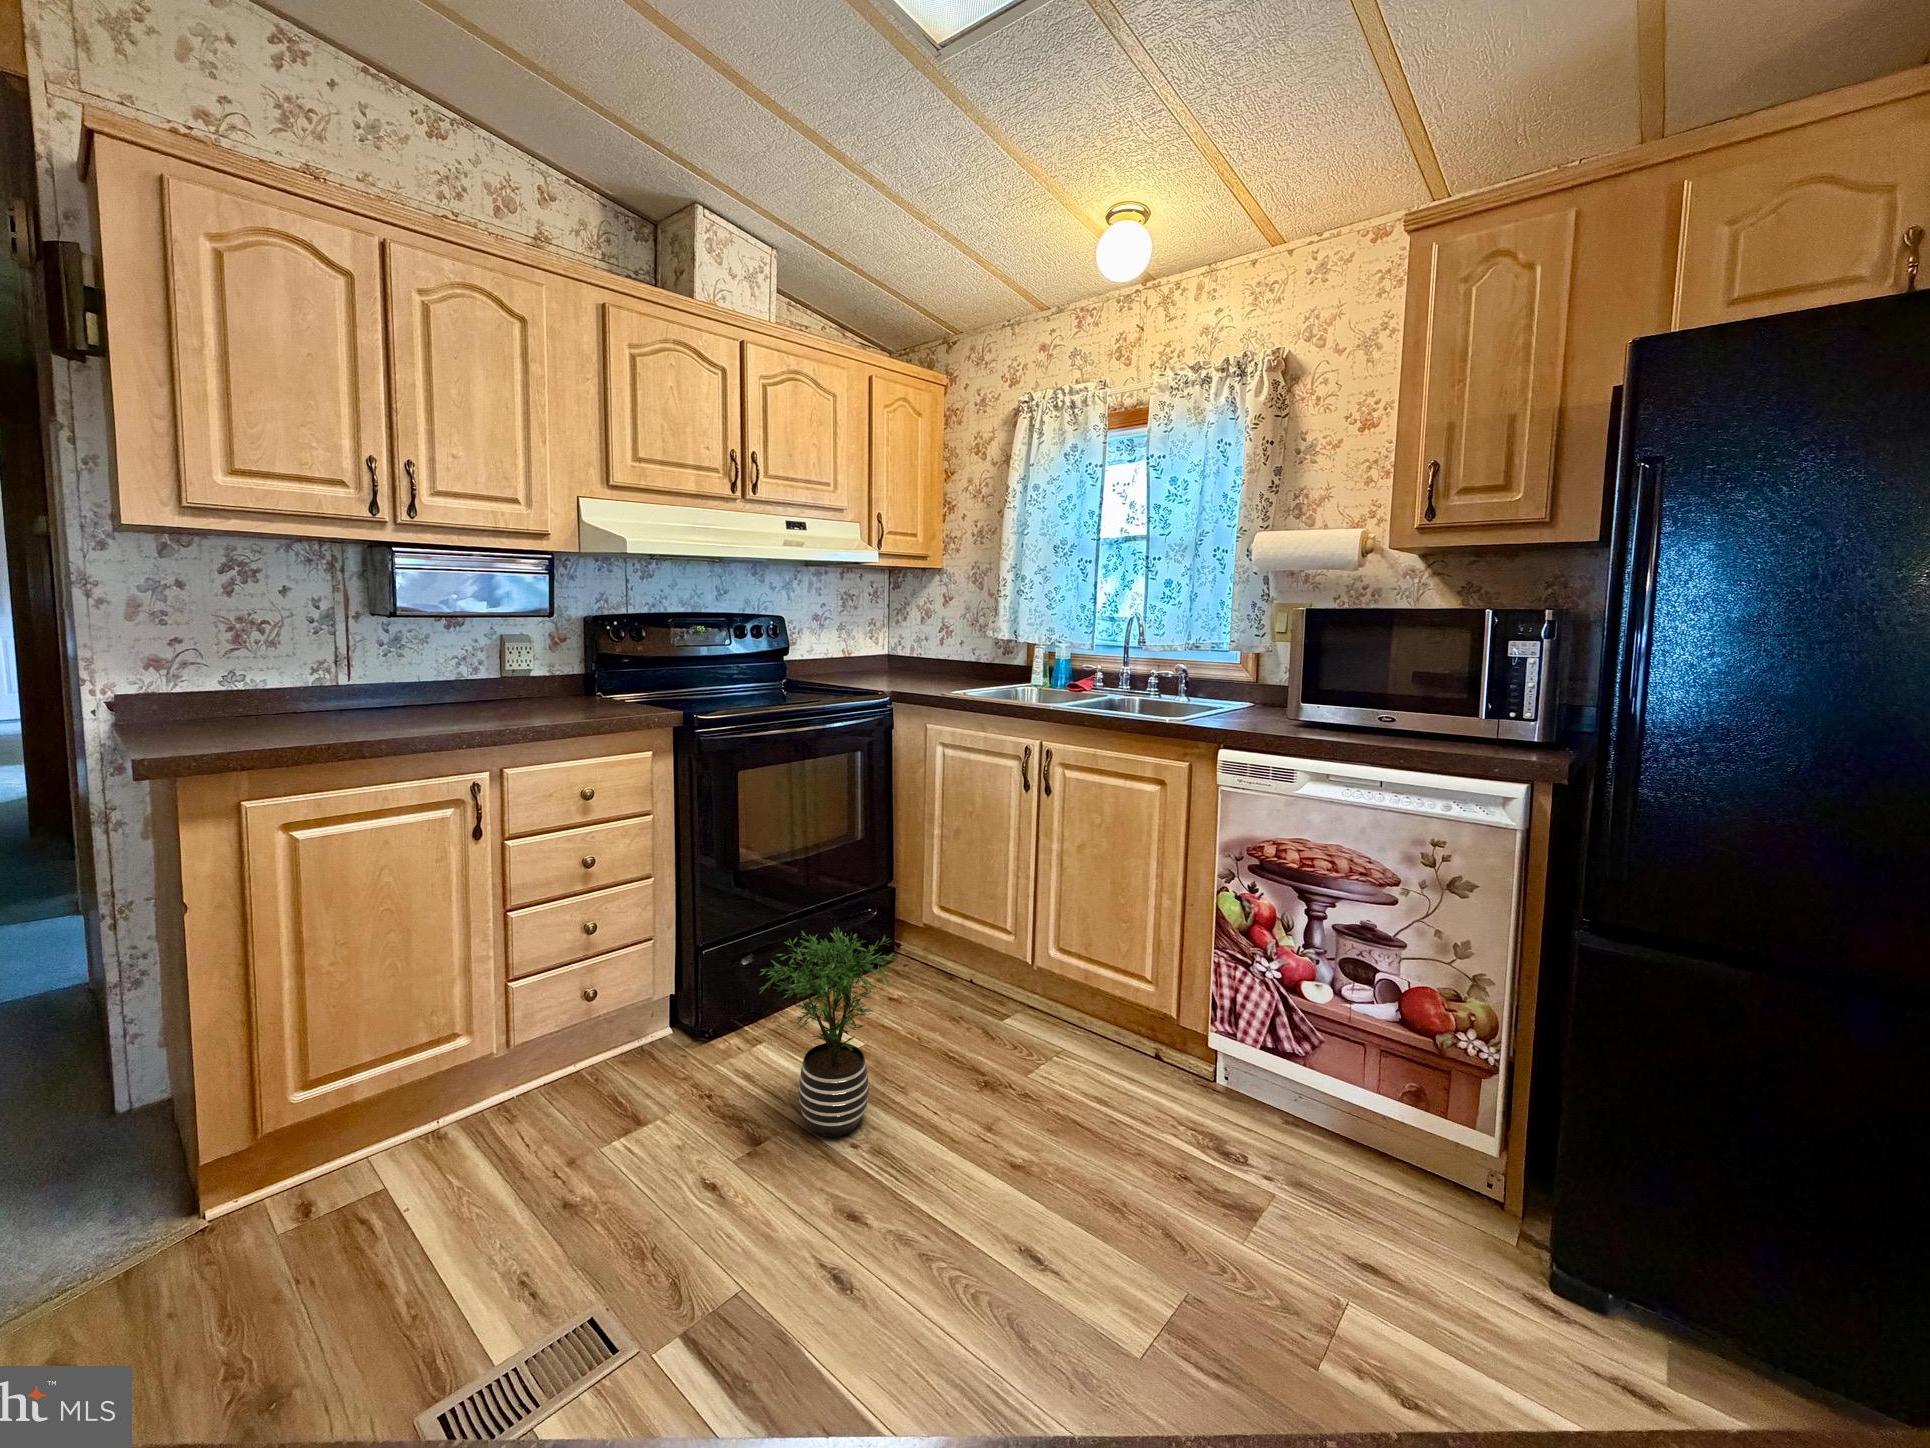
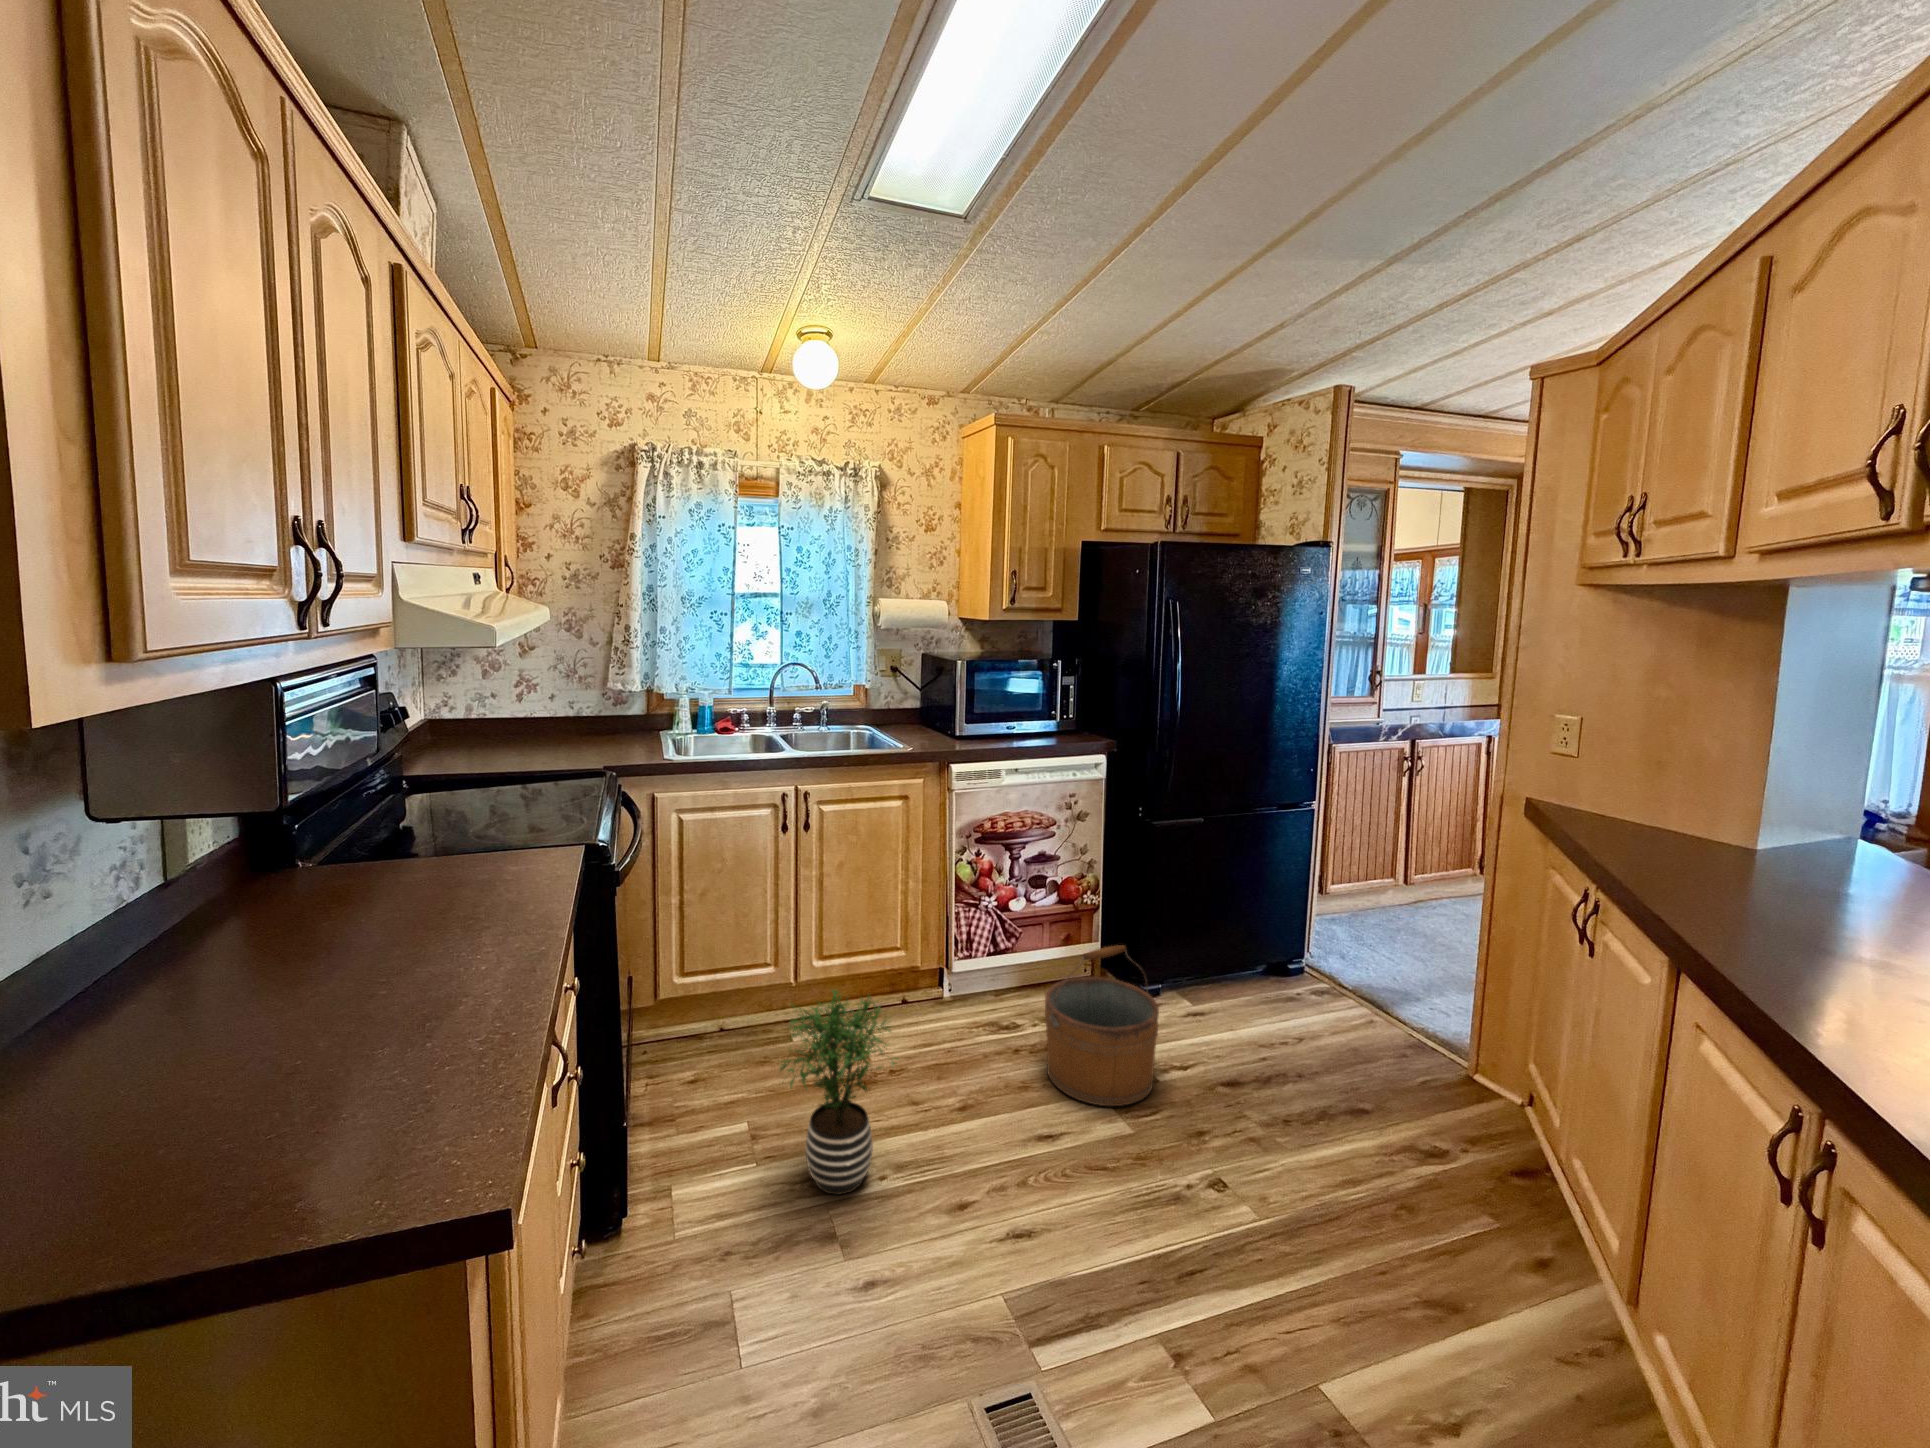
bucket: none [1132,1051,1334,1342] -> present [1045,945,1159,1106]

